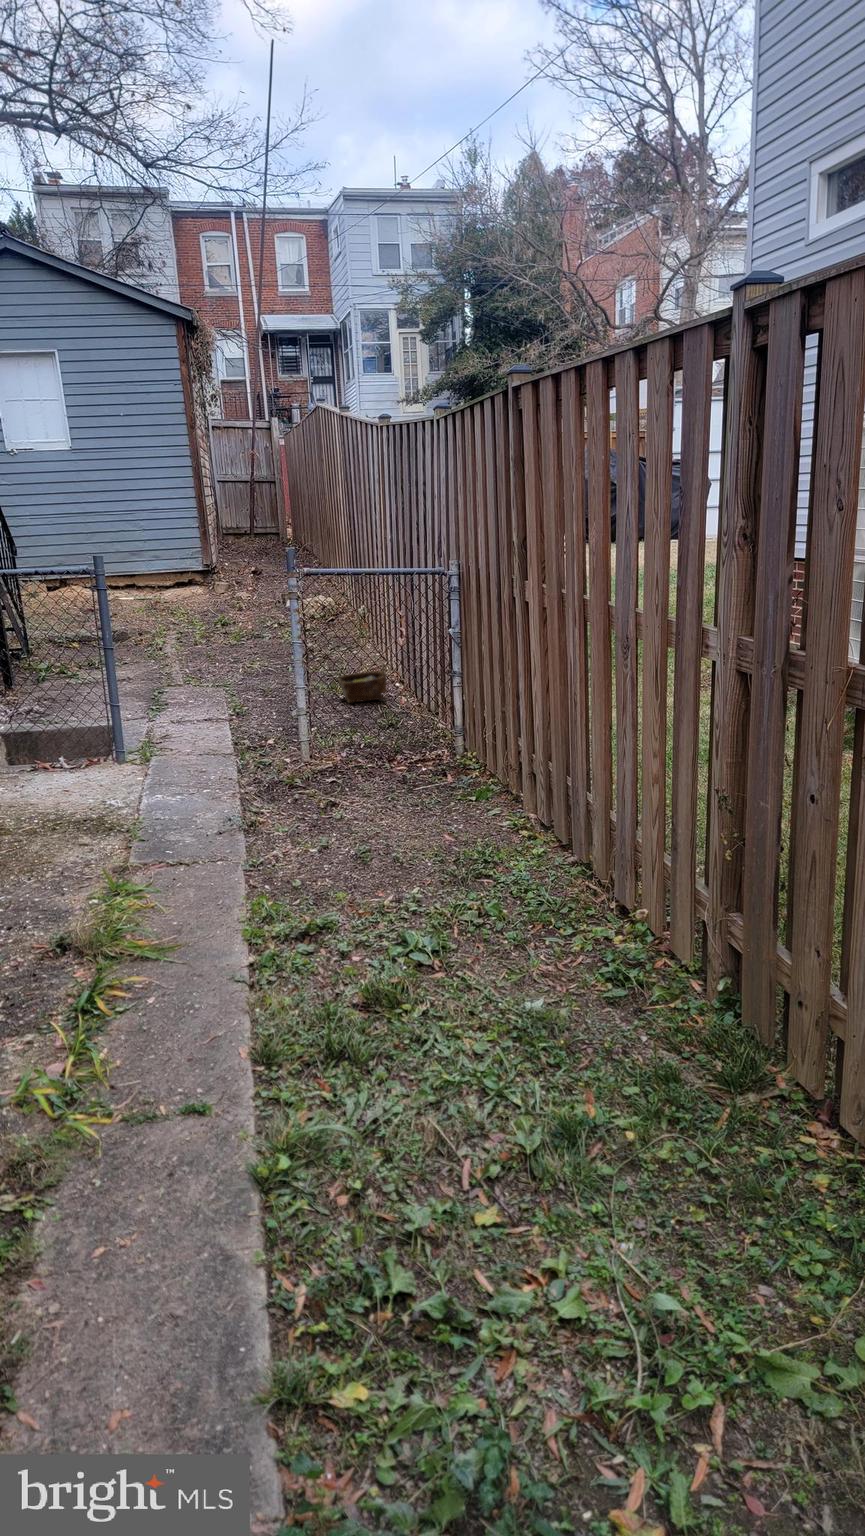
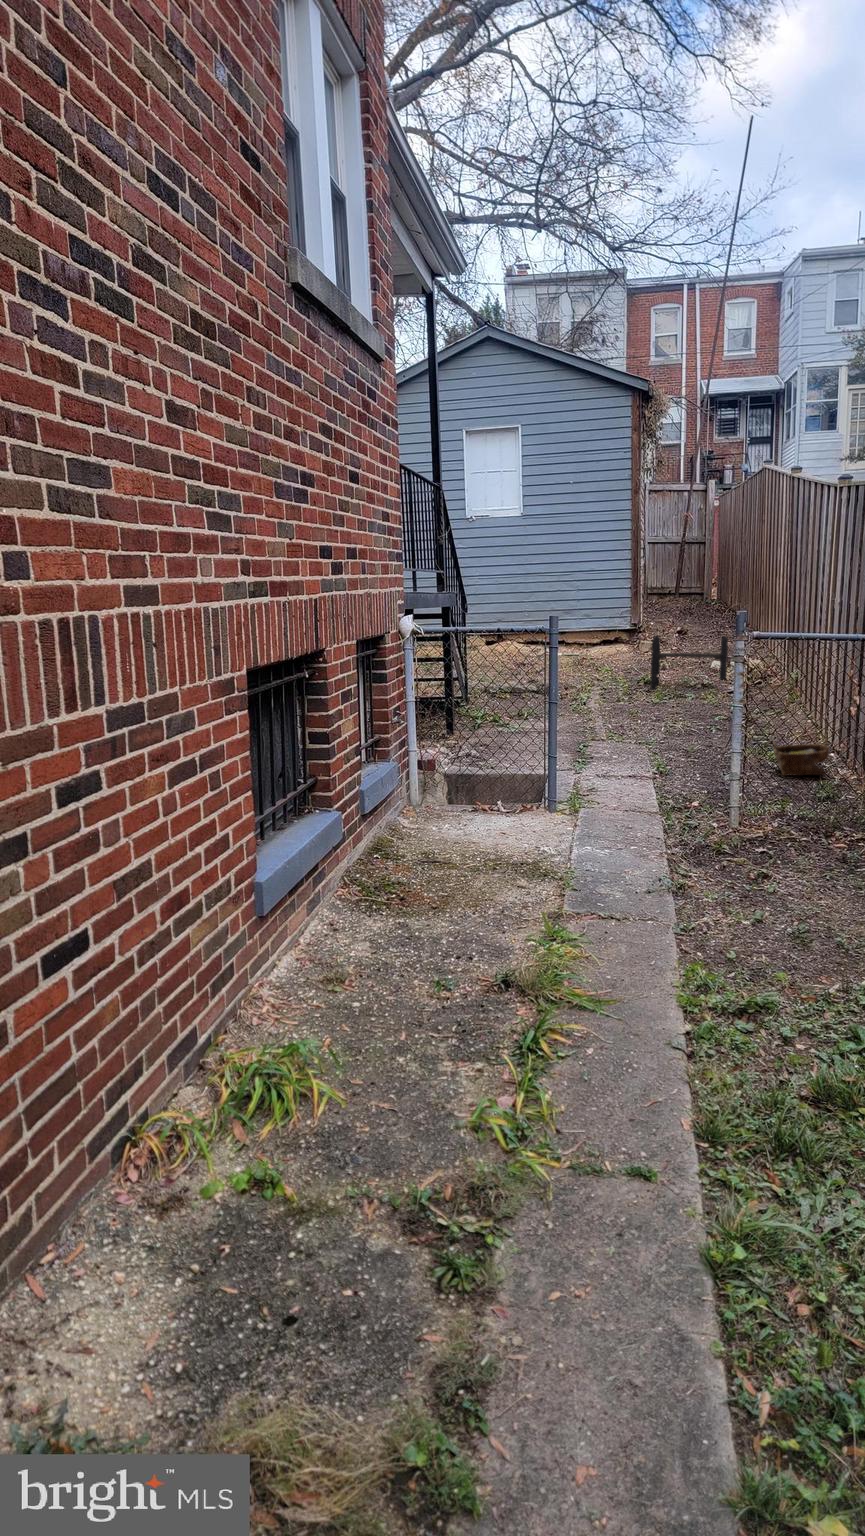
bench: none [225,572,301,628] -> present [650,636,728,690]

